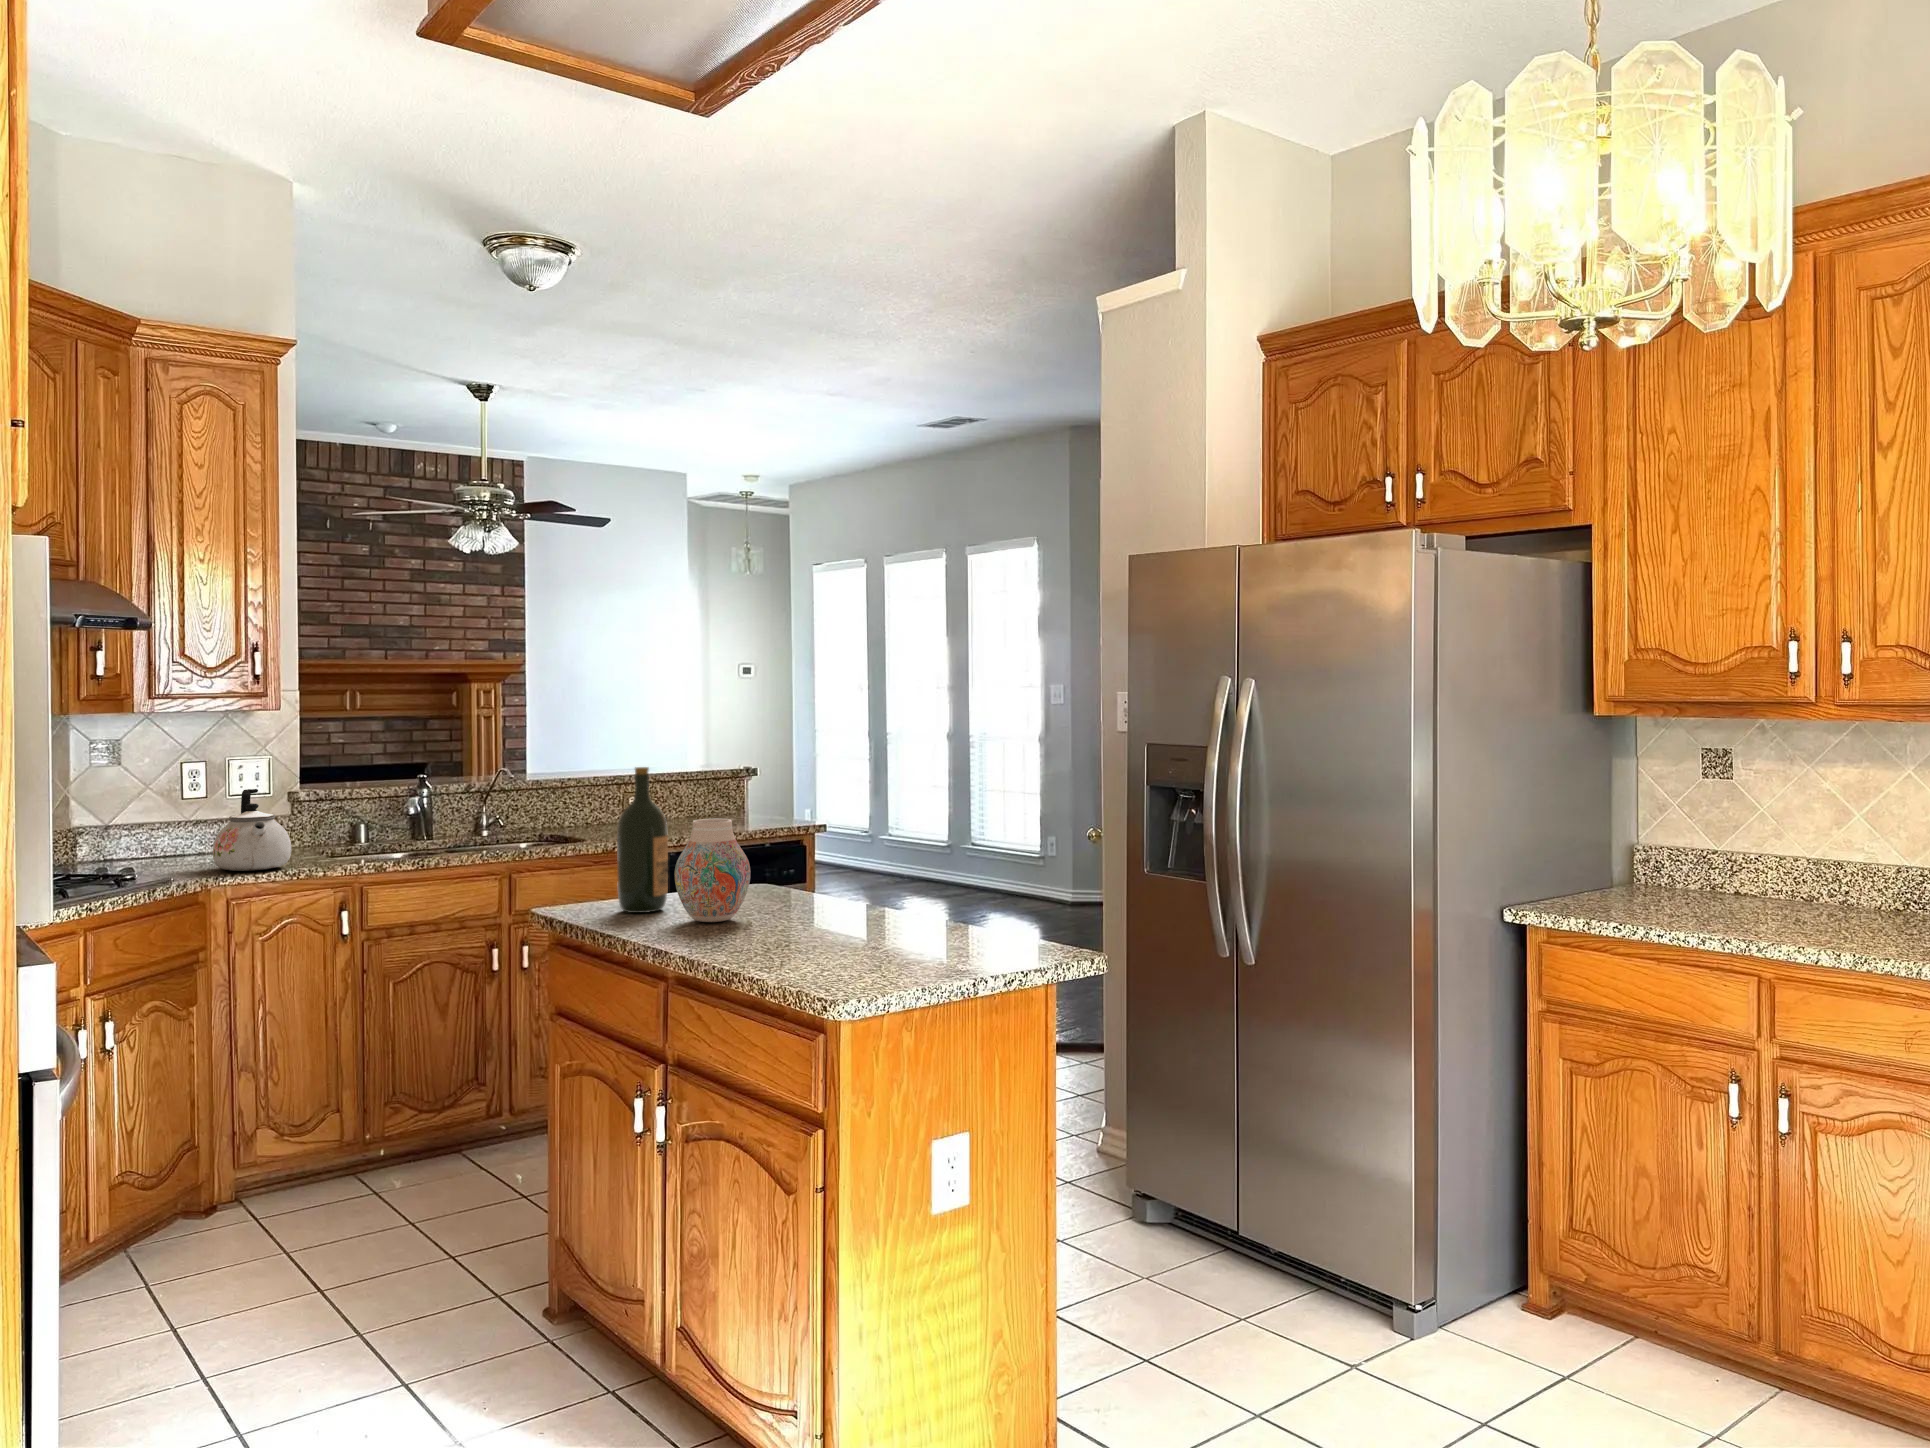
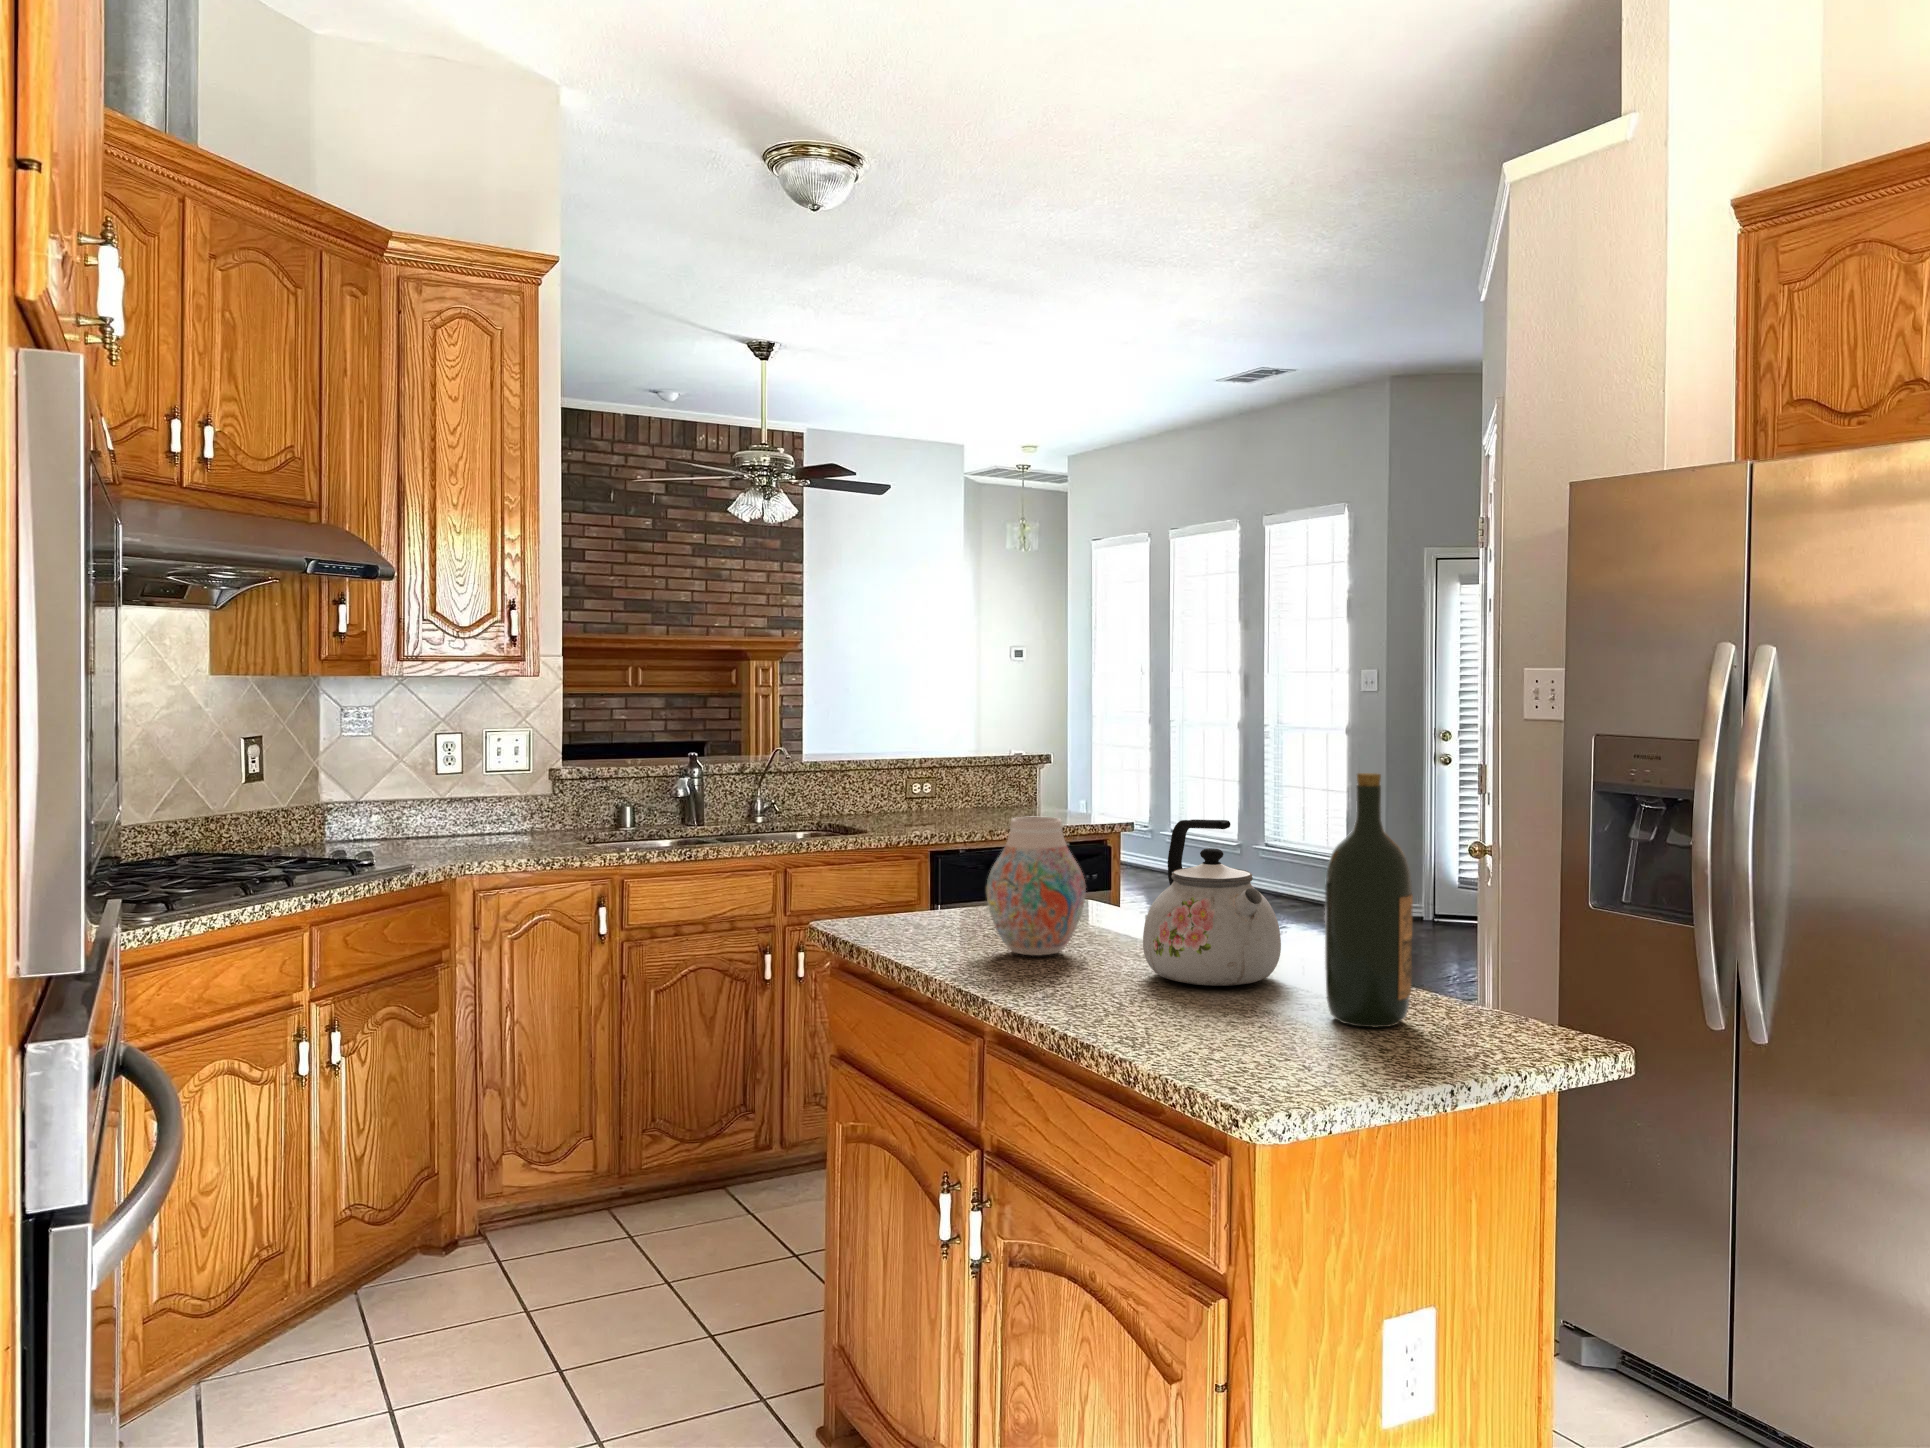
wine bottle: present [617,767,668,913] -> present [1325,773,1413,1028]
kettle: present [213,789,291,871] -> present [1143,820,1281,986]

